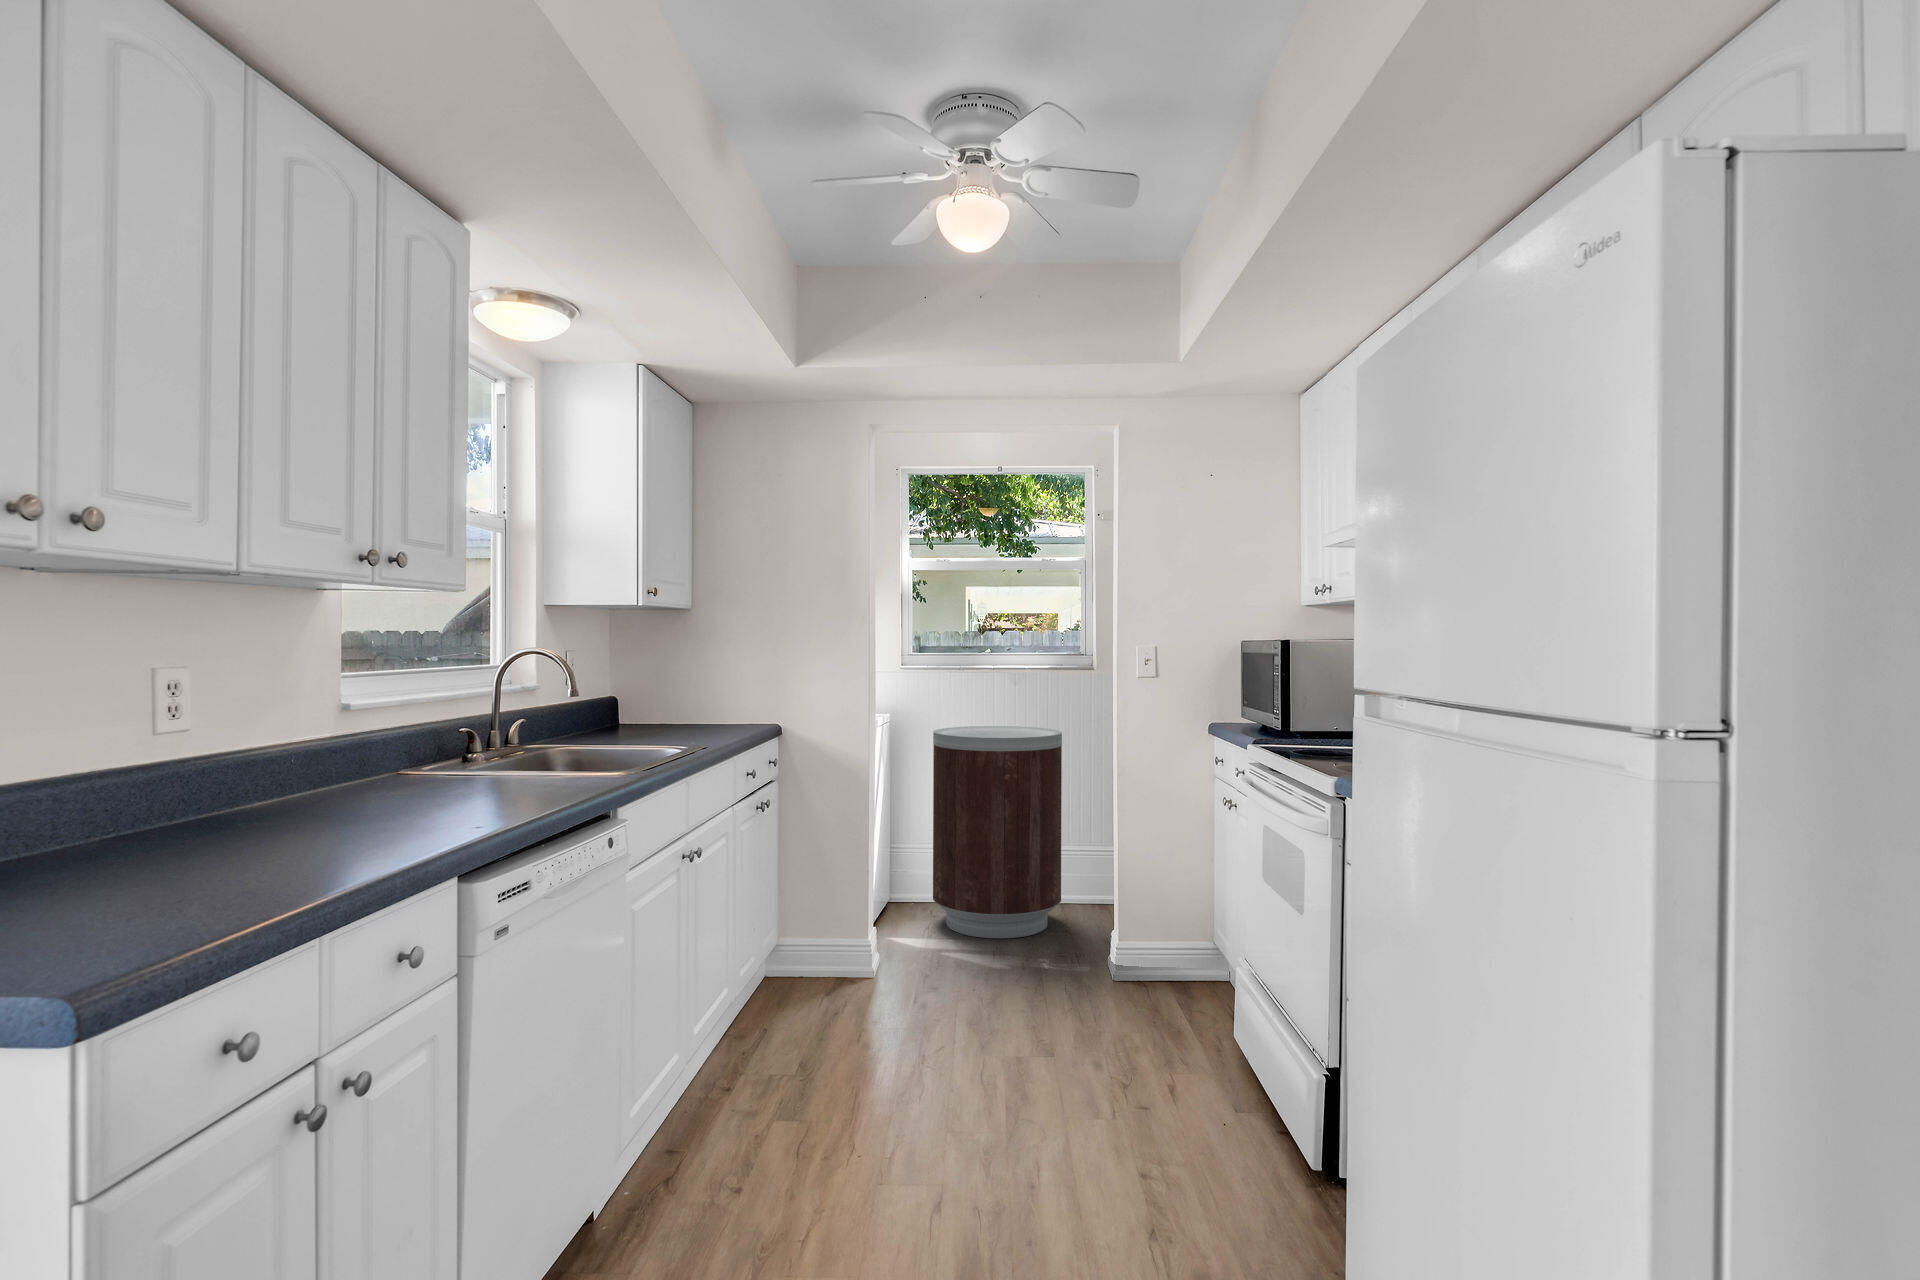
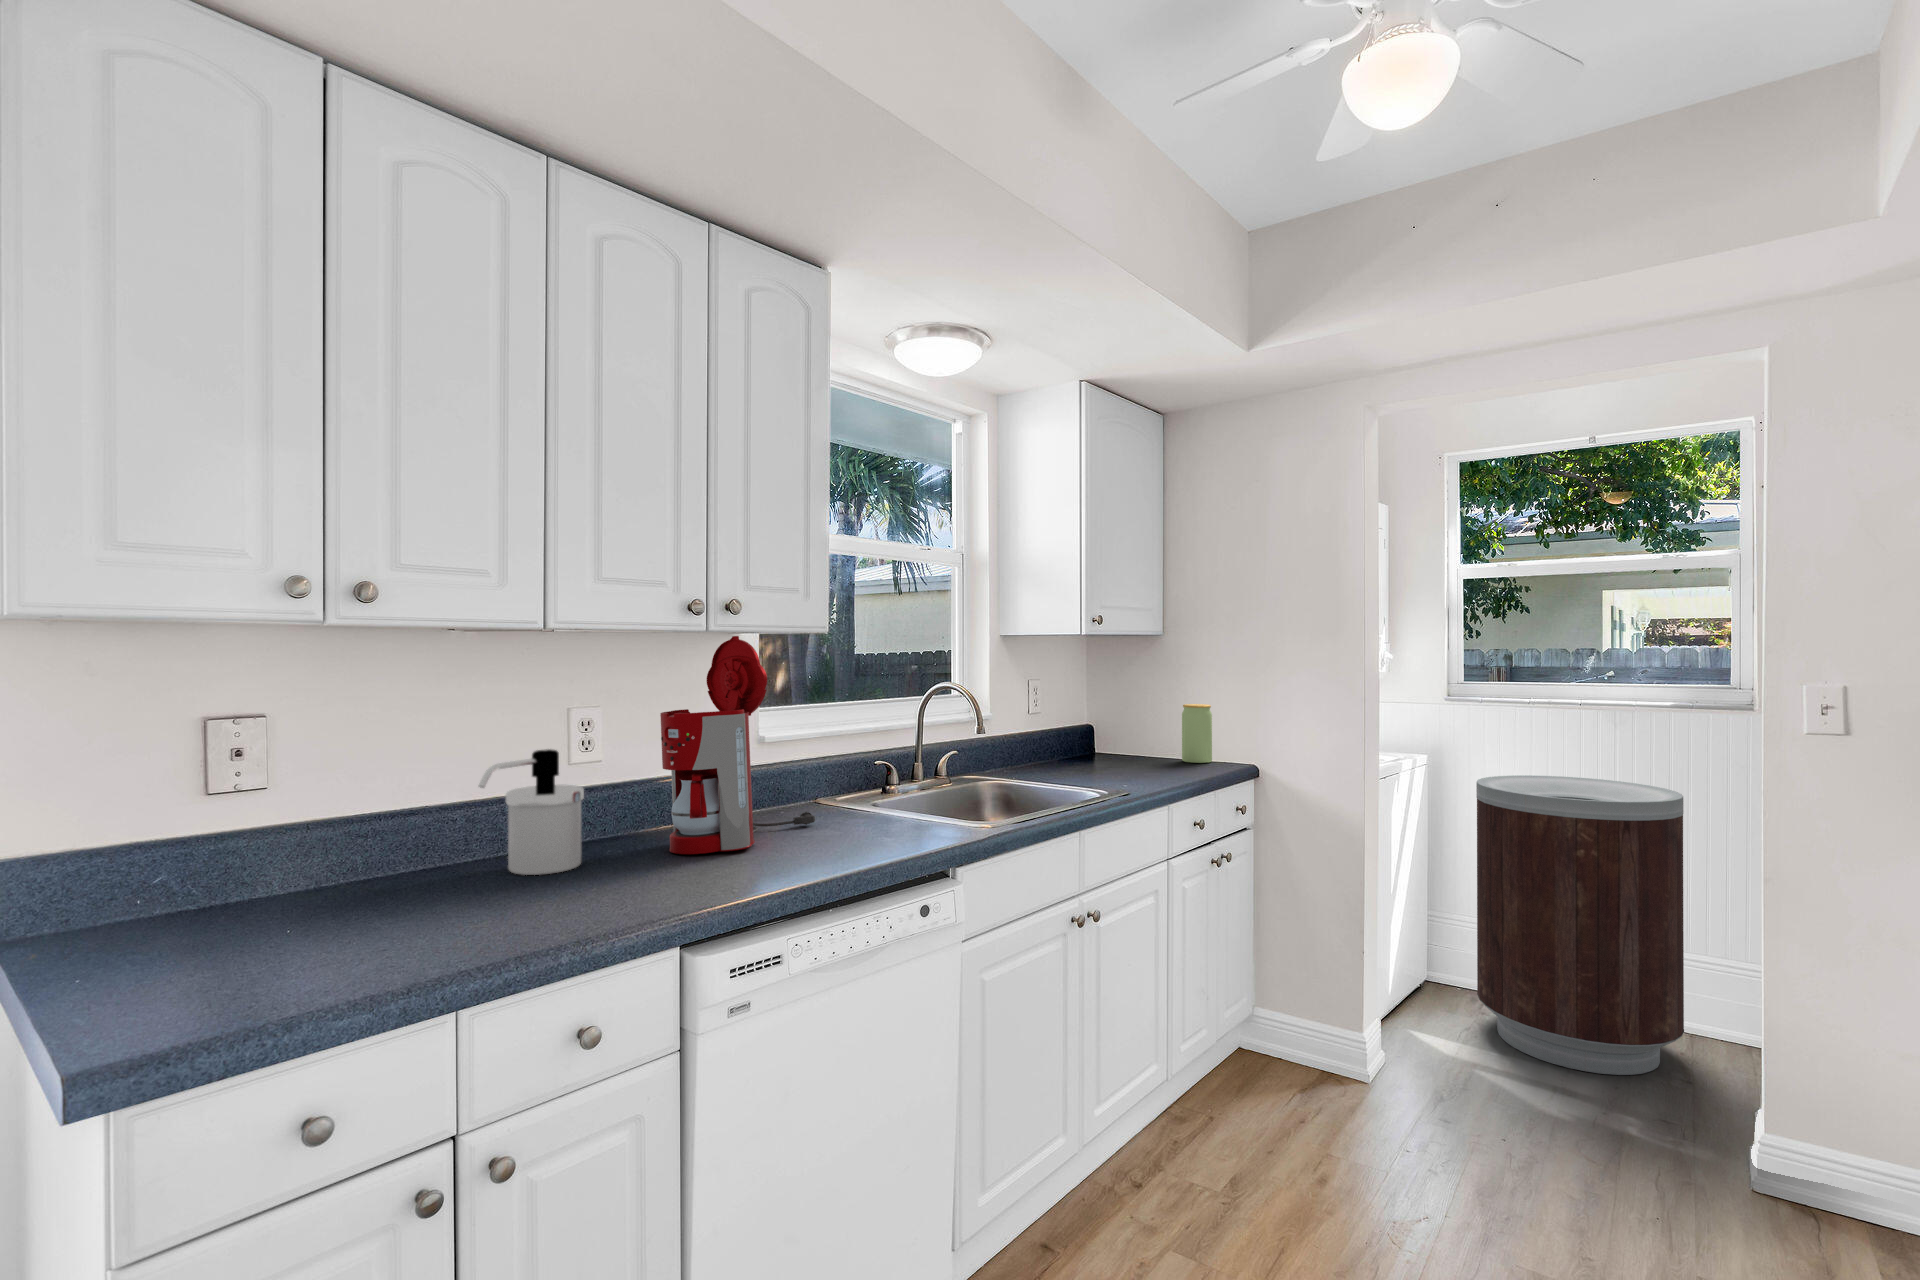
coffee maker: none [305,591,445,817] -> present [660,636,815,854]
jar: none [715,674,742,727] -> present [1182,704,1212,763]
soap dispenser: none [138,709,240,848] -> present [479,749,584,875]

